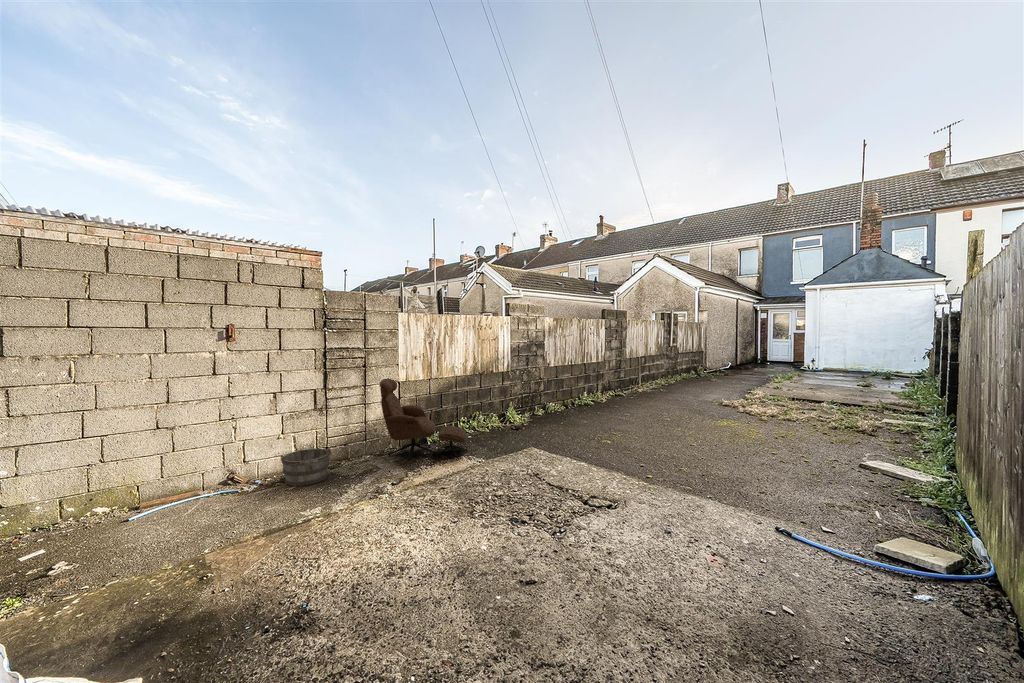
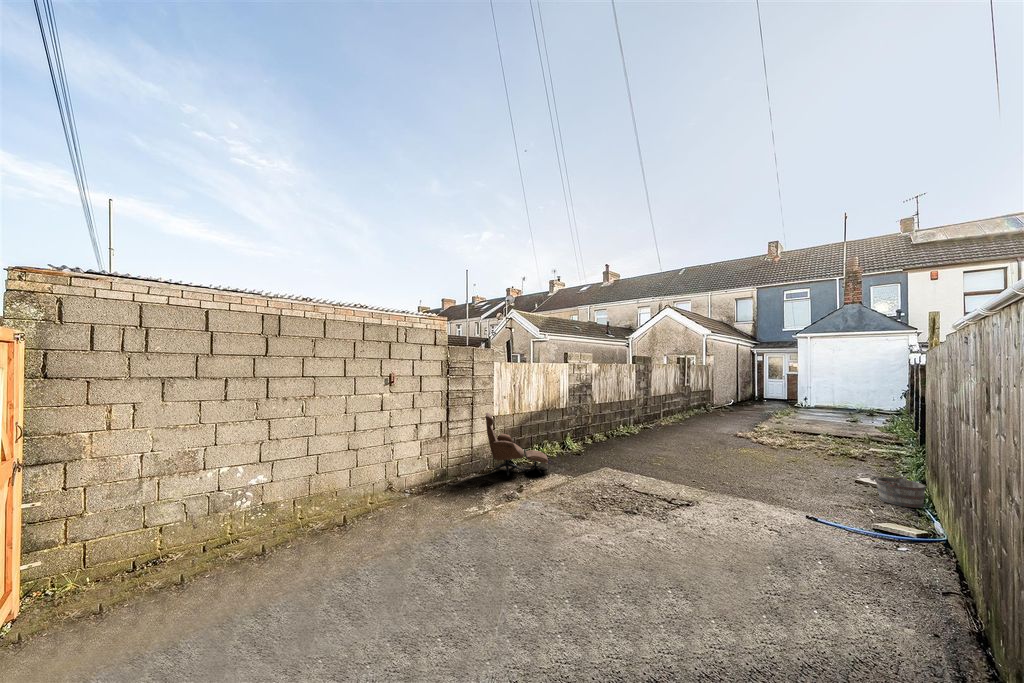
bucket: present [280,447,331,486] -> present [870,476,926,508]

